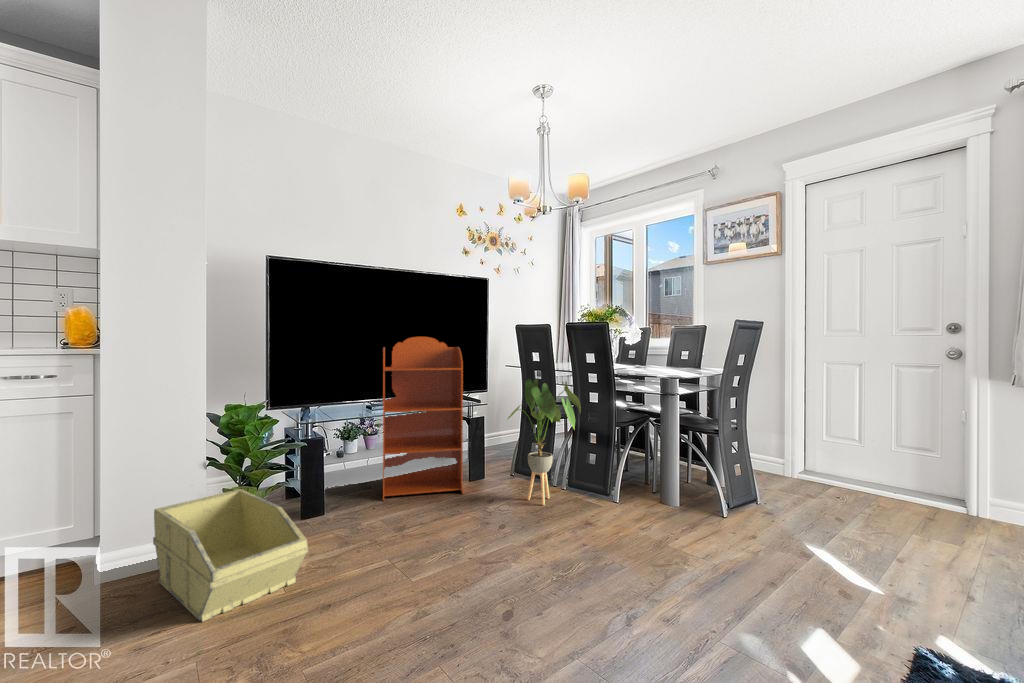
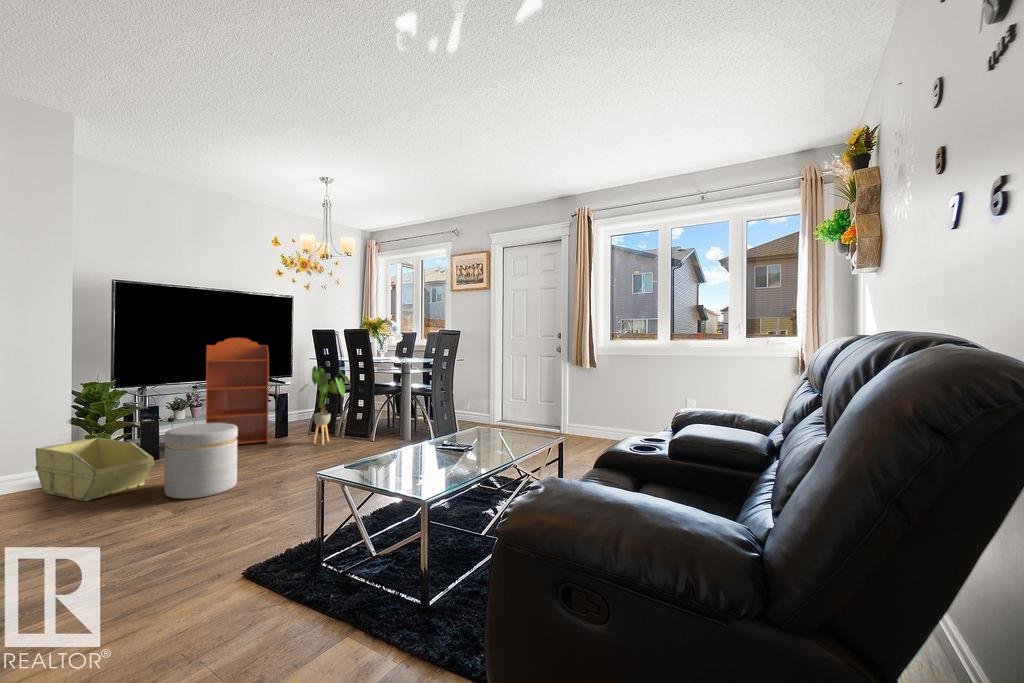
ottoman: none [319,483,436,645] -> present [164,423,238,499]

